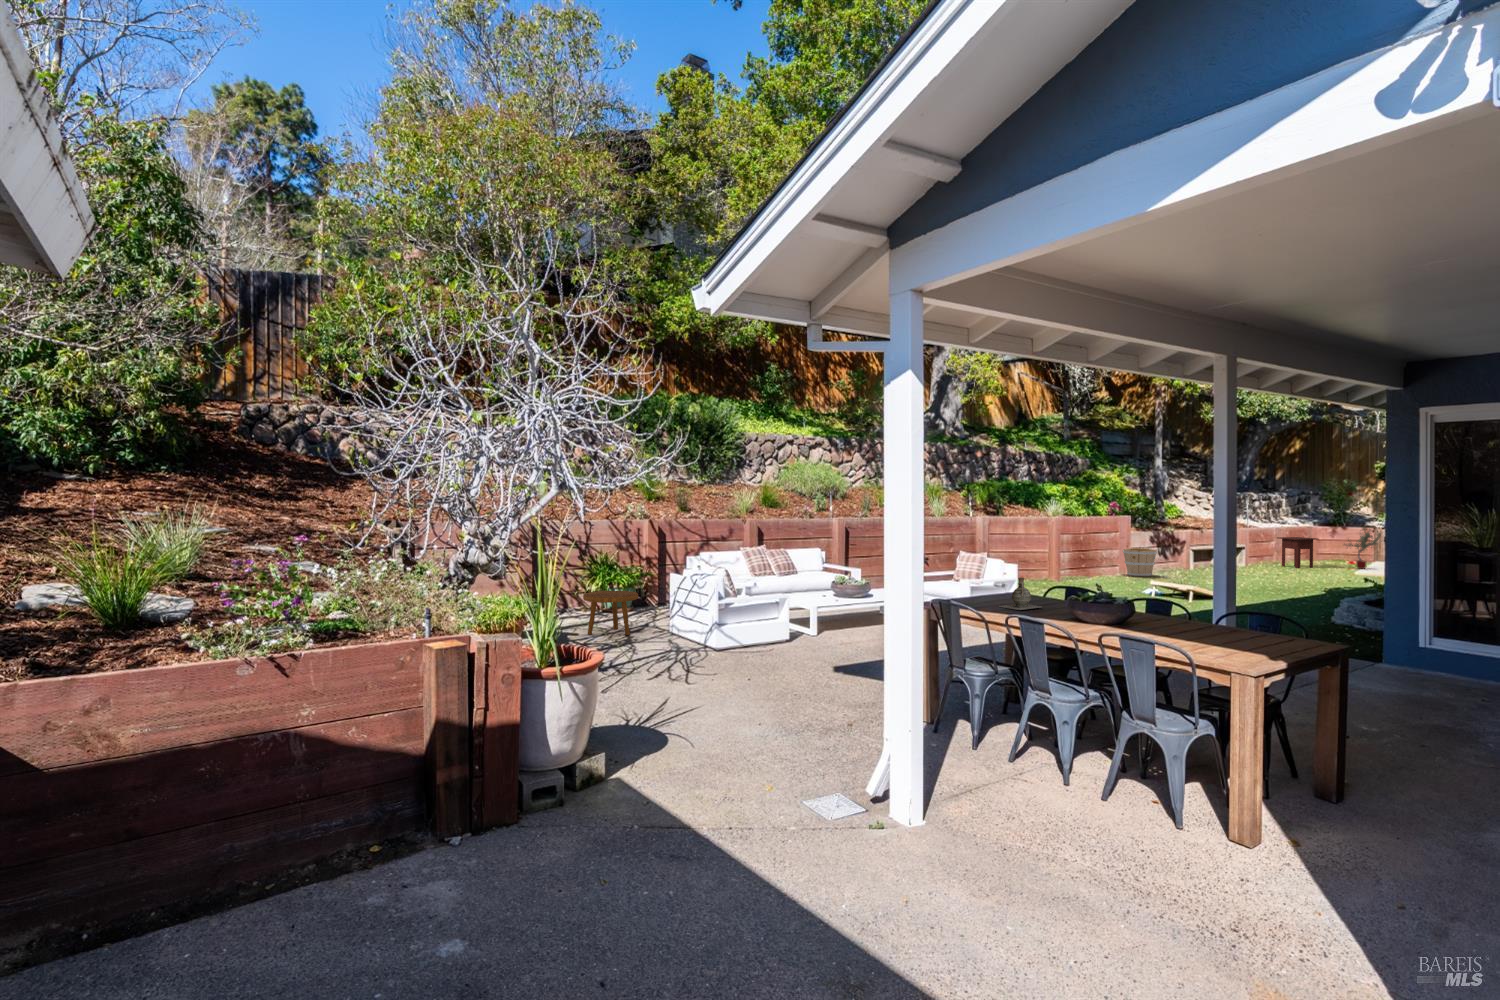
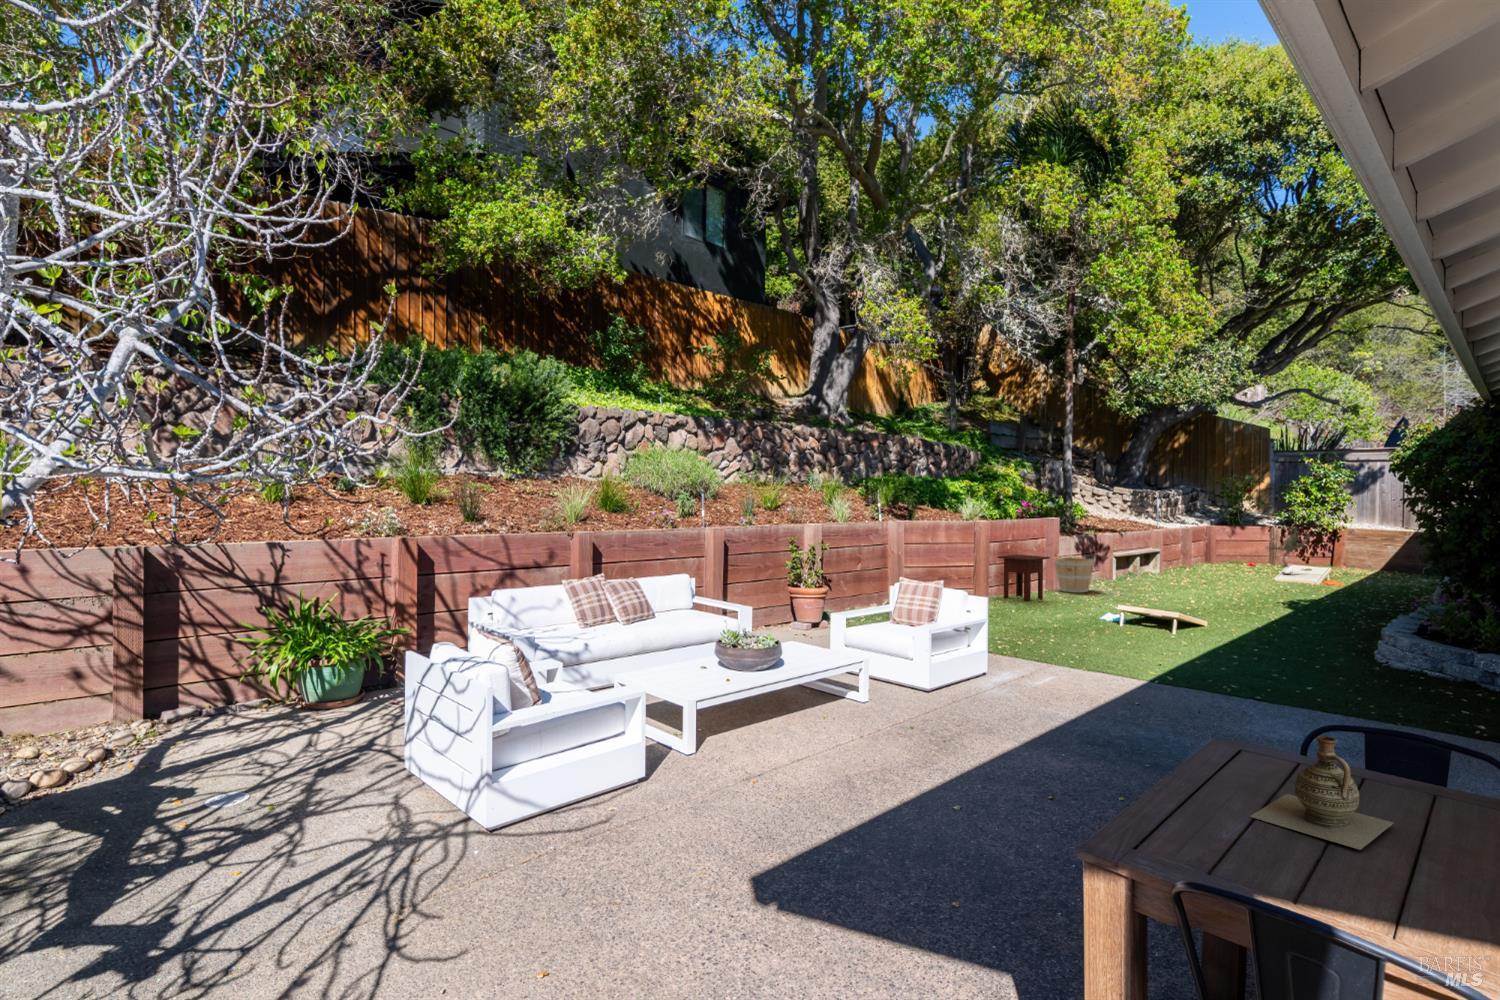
side table: present [1277,537,1318,568] -> present [997,554,1050,601]
footstool: present [583,591,638,635] -> none [213,683,341,786]

